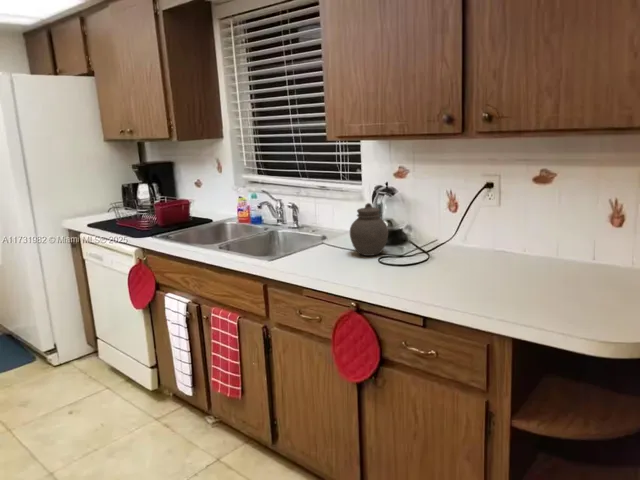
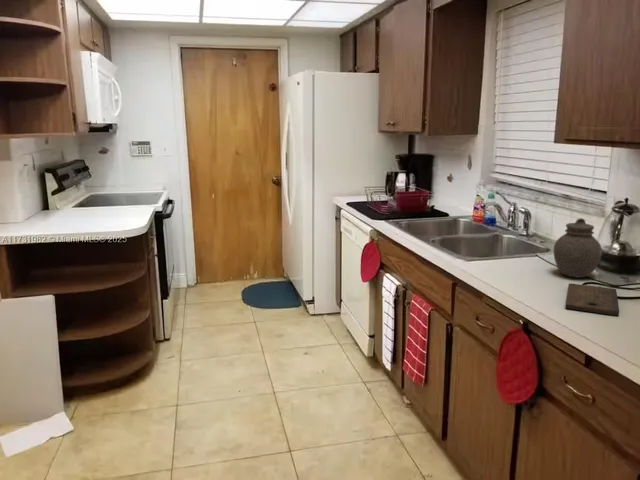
cutting board: none [376,258,431,282] -> present [566,283,619,315]

